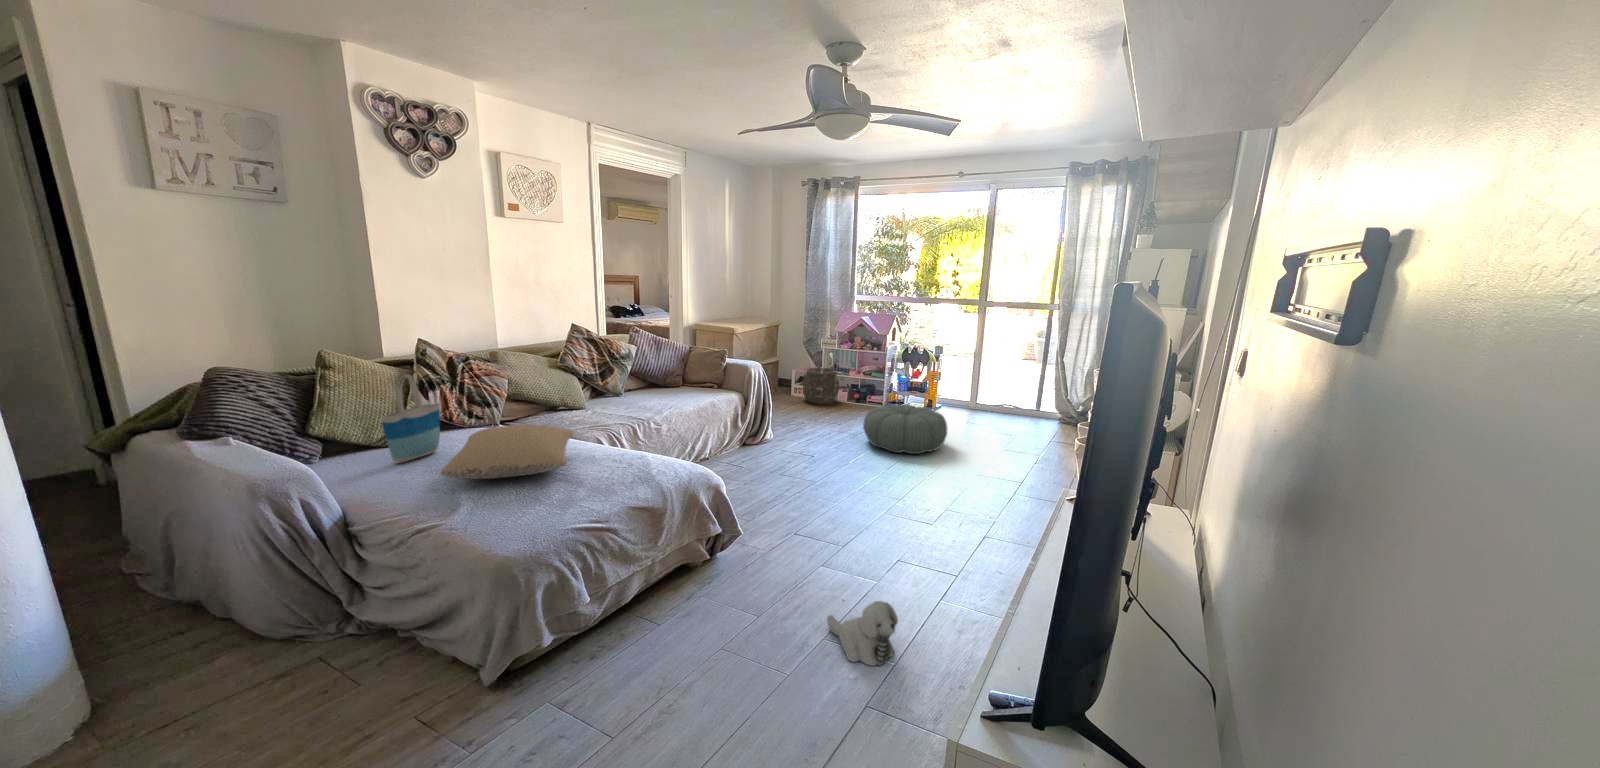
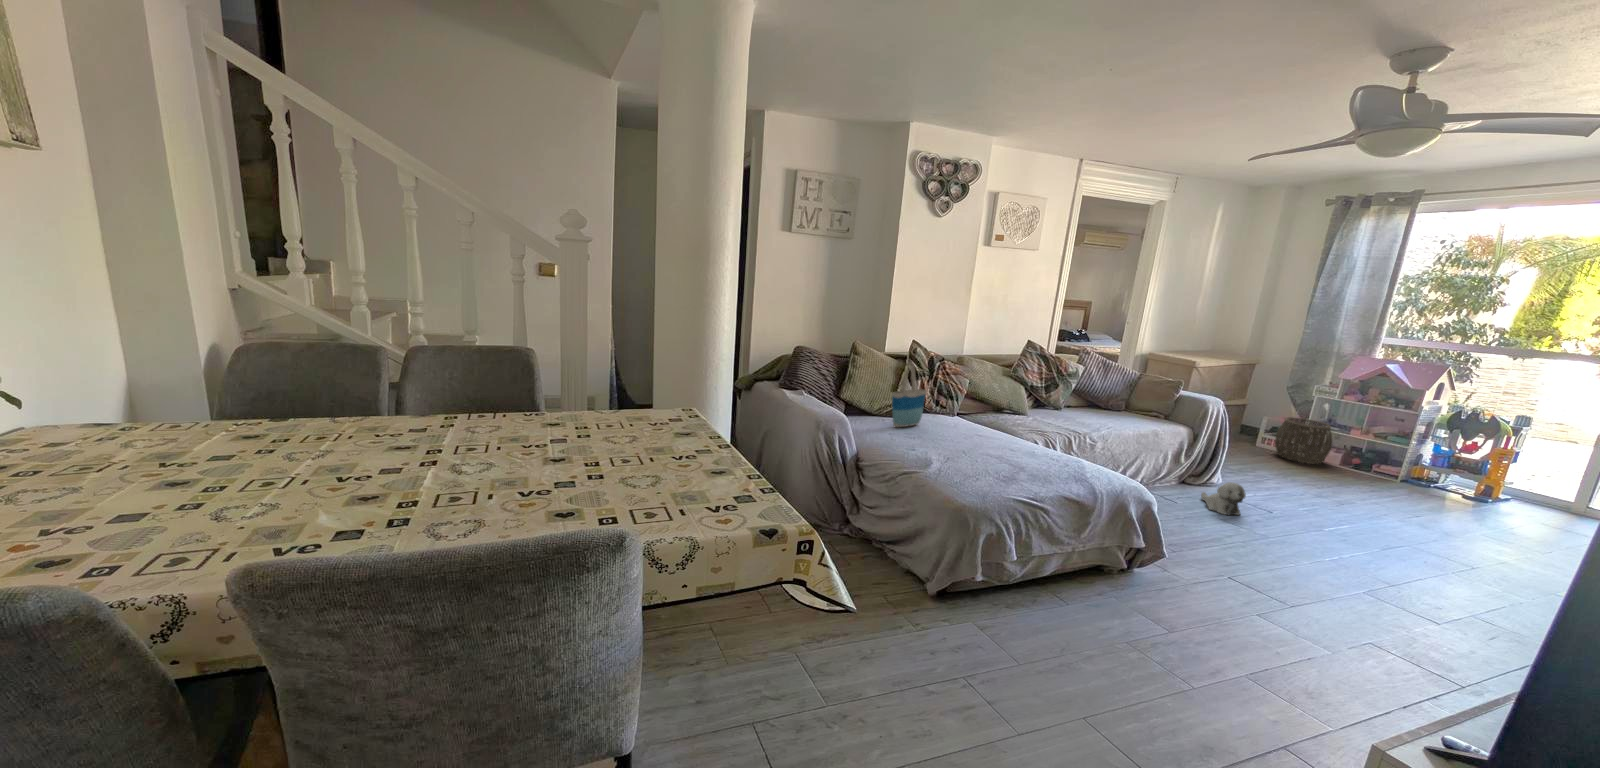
pouf: present [863,404,947,454] -> none [1354,479,1504,553]
pillow: present [441,425,573,479] -> none [929,415,1021,455]
plush toy: present [827,601,898,666] -> present [1201,482,1246,515]

